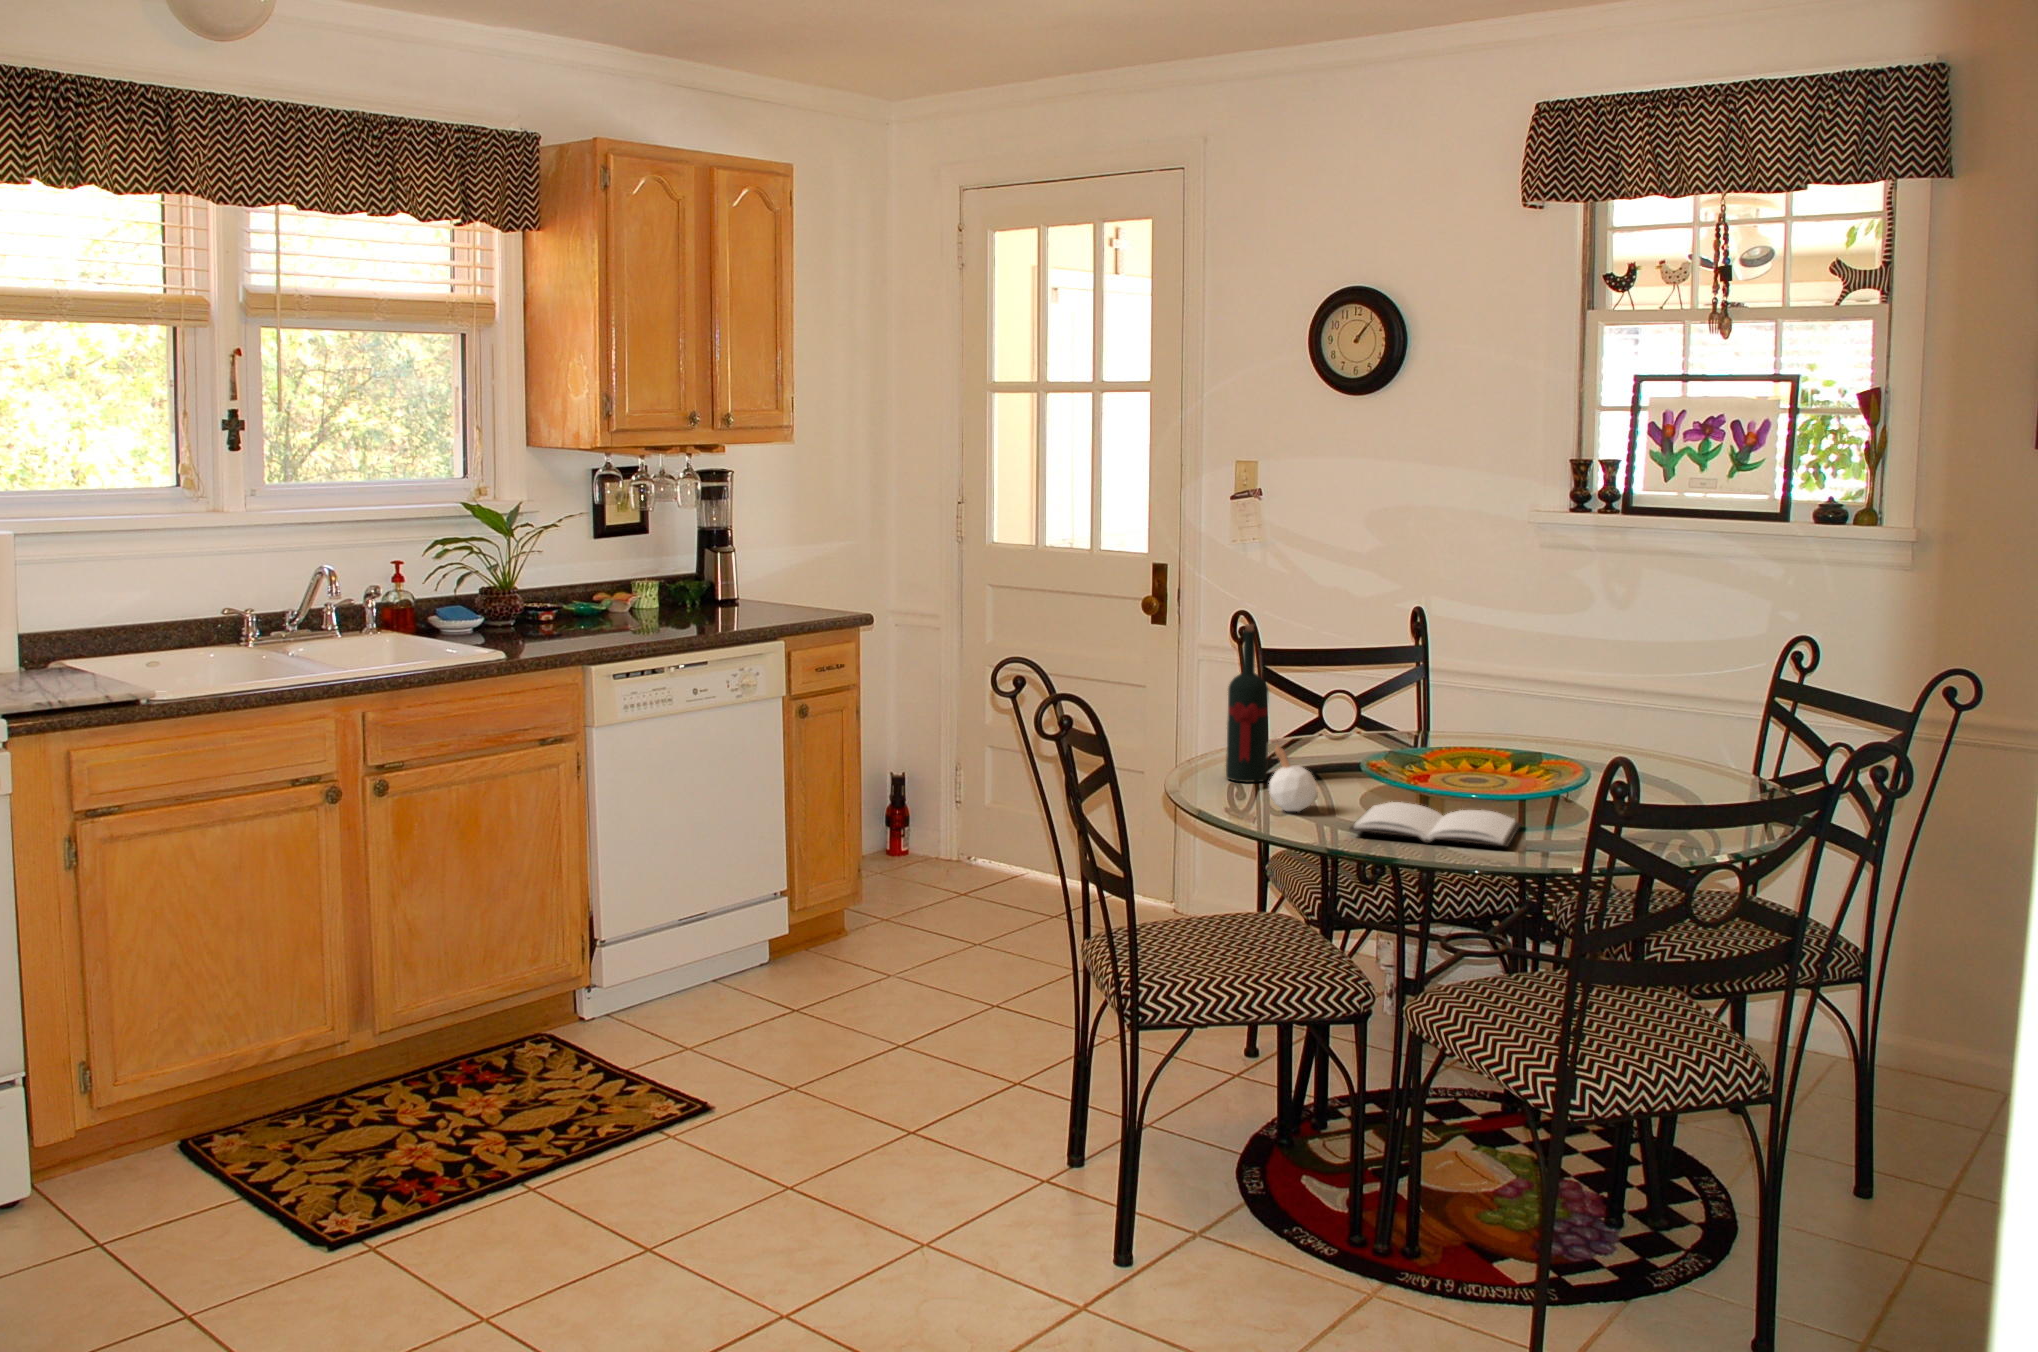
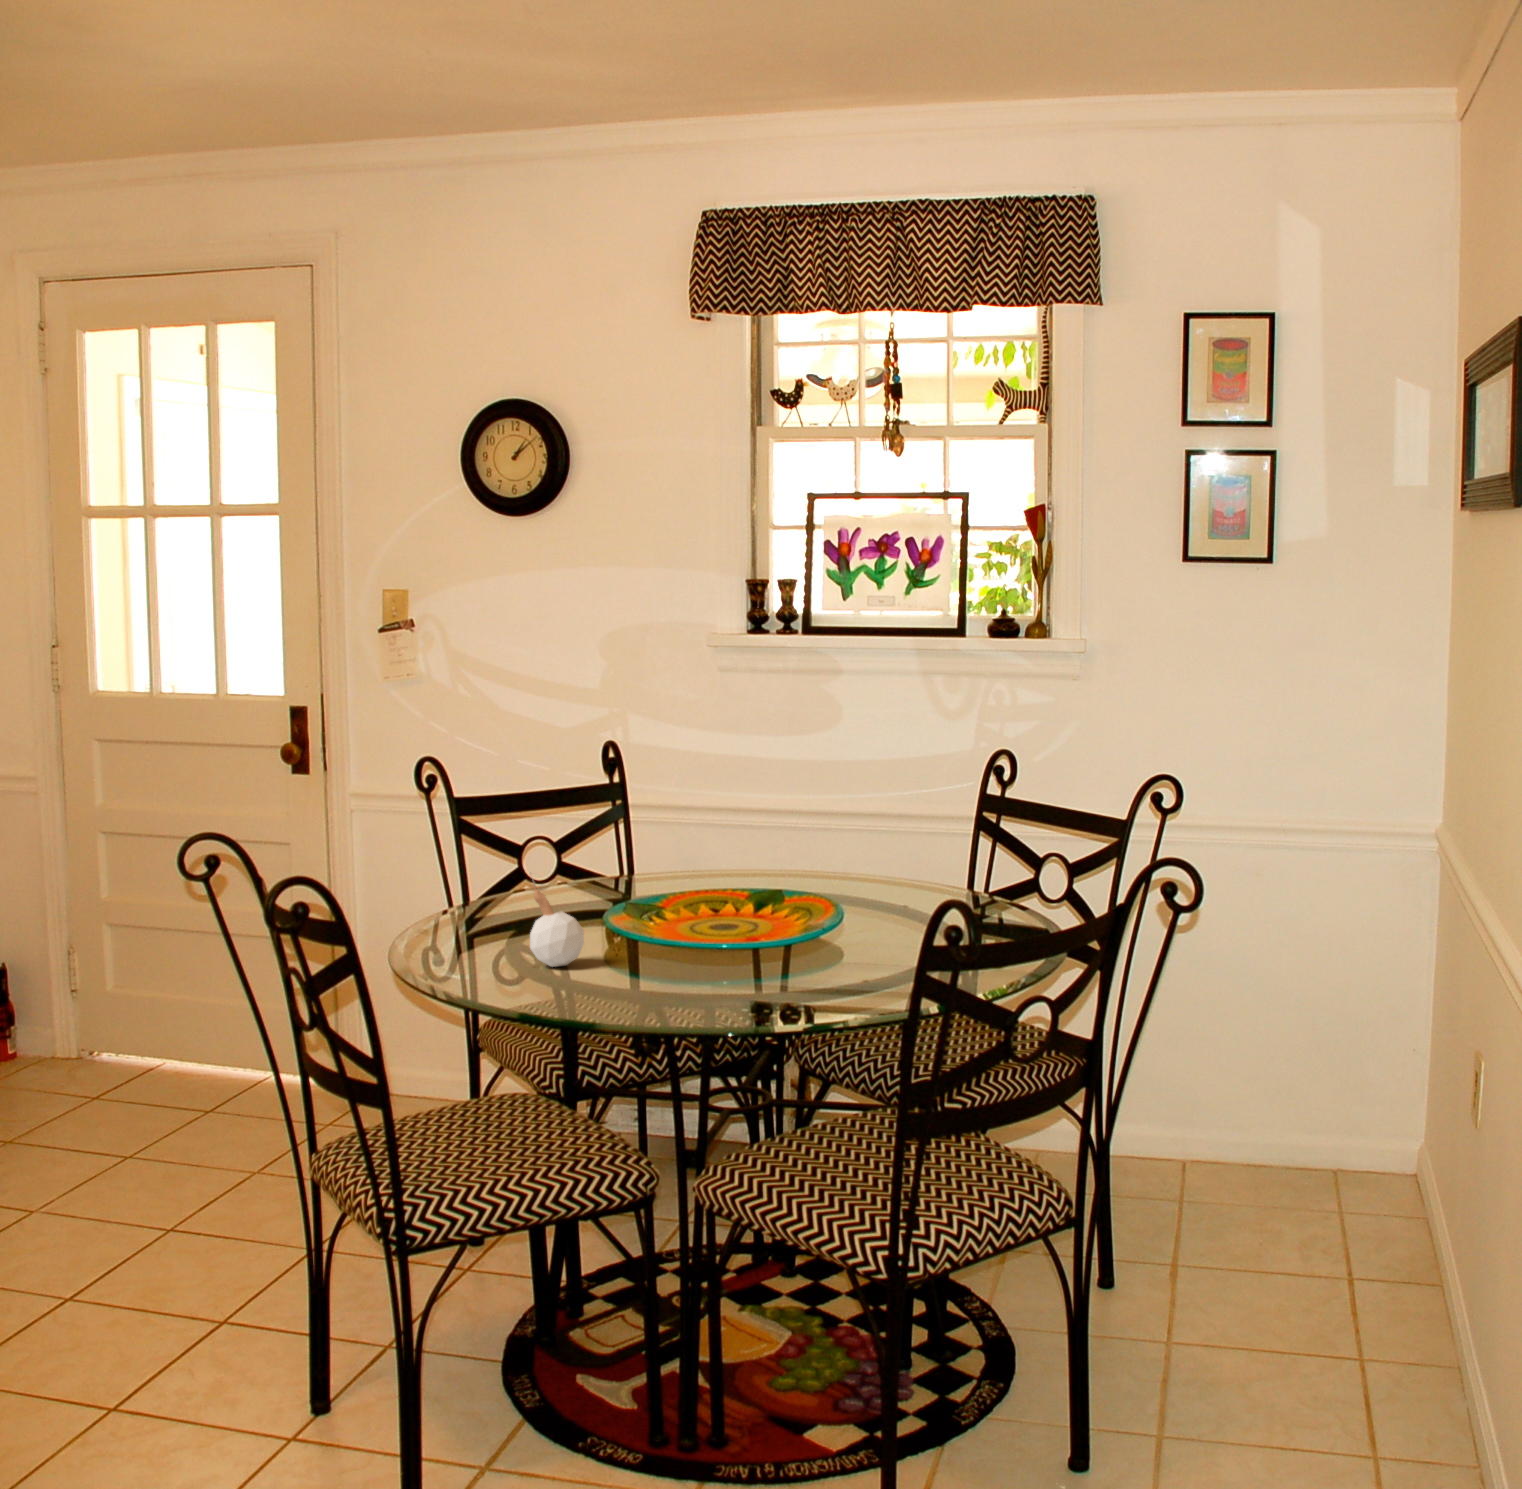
wine bottle: present [1226,624,1269,782] -> none [457,755,506,942]
book: present [1350,802,1521,847] -> none [639,944,814,983]

